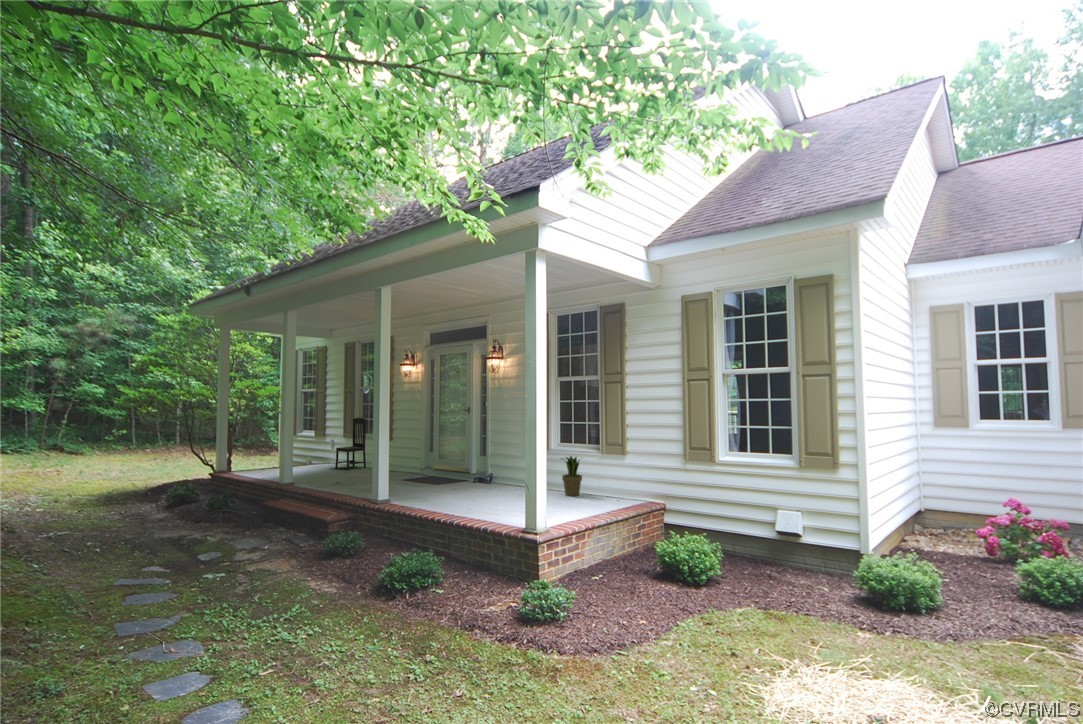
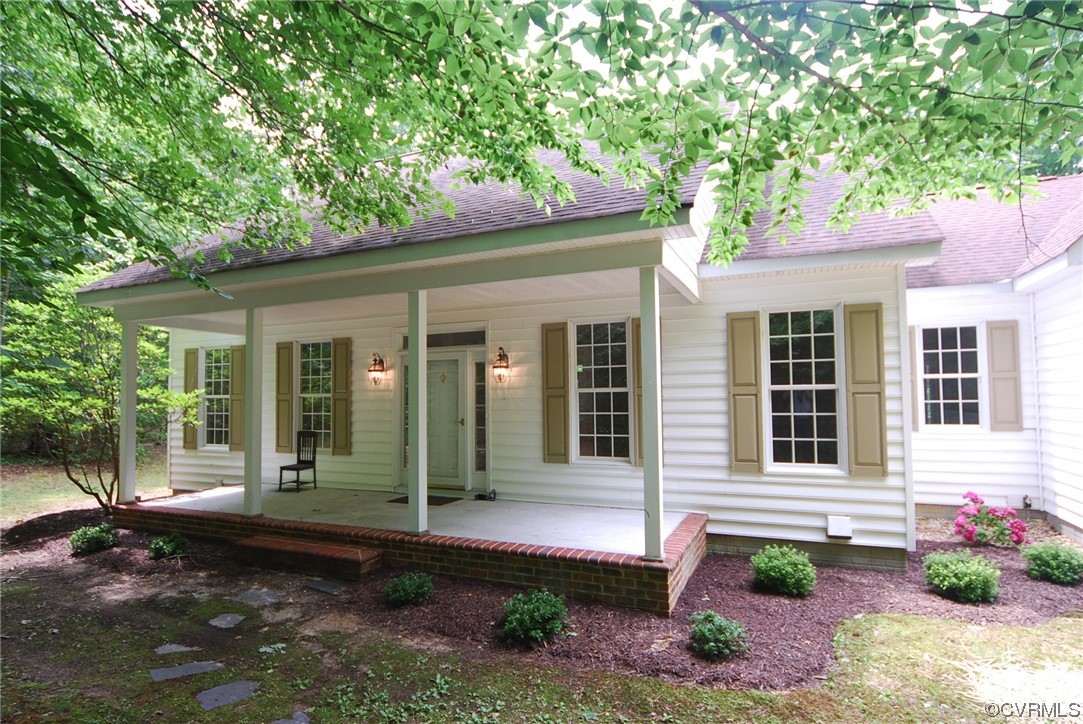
potted plant: present [561,456,582,496] -> none [595,469,617,512]

